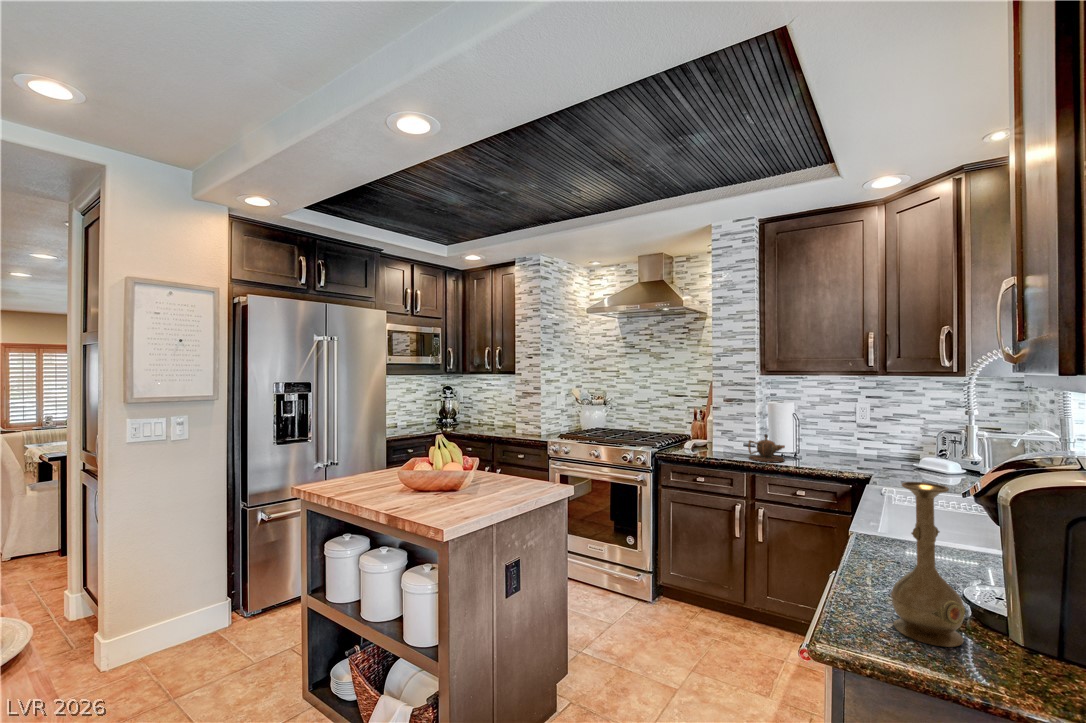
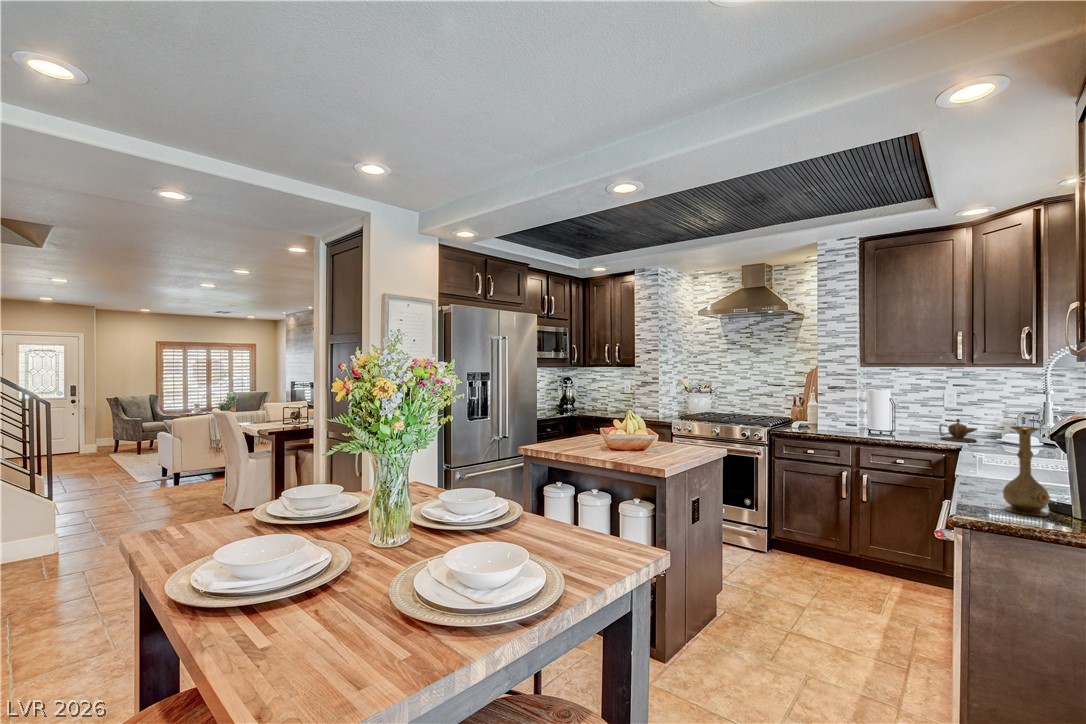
teapot: present [748,434,785,463] -> present [939,419,977,442]

